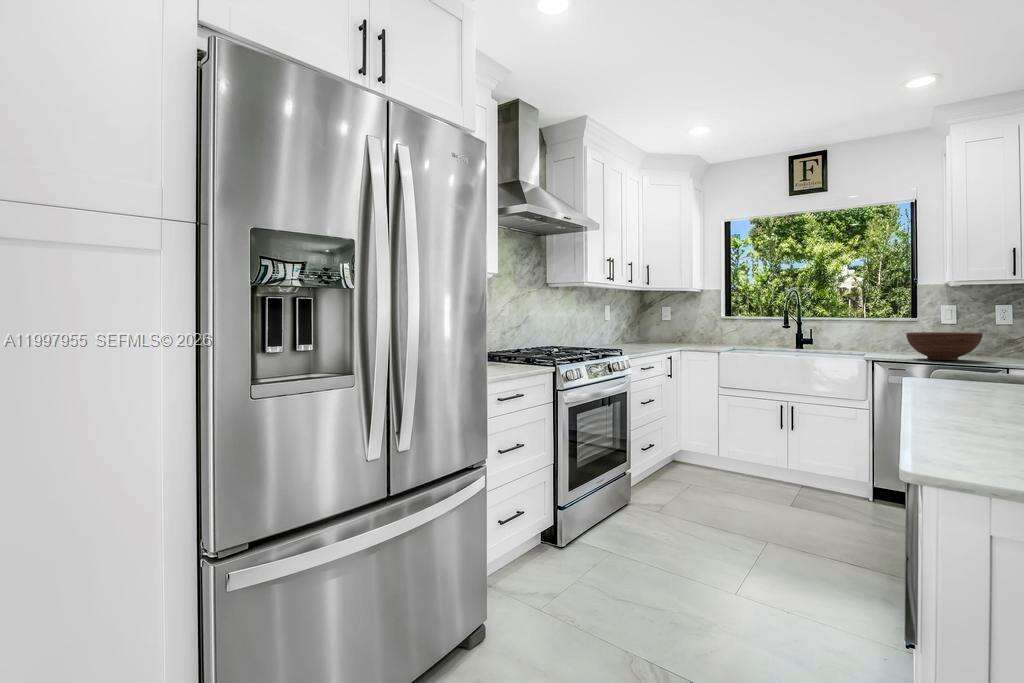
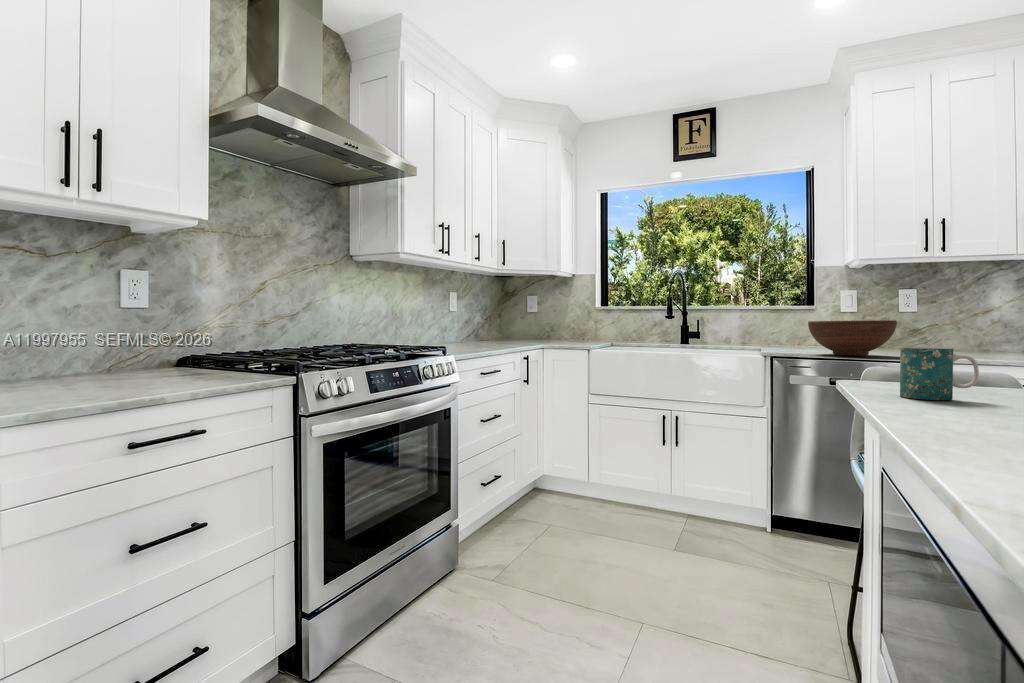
mug: none [937,361,982,392] -> present [900,347,979,400]

